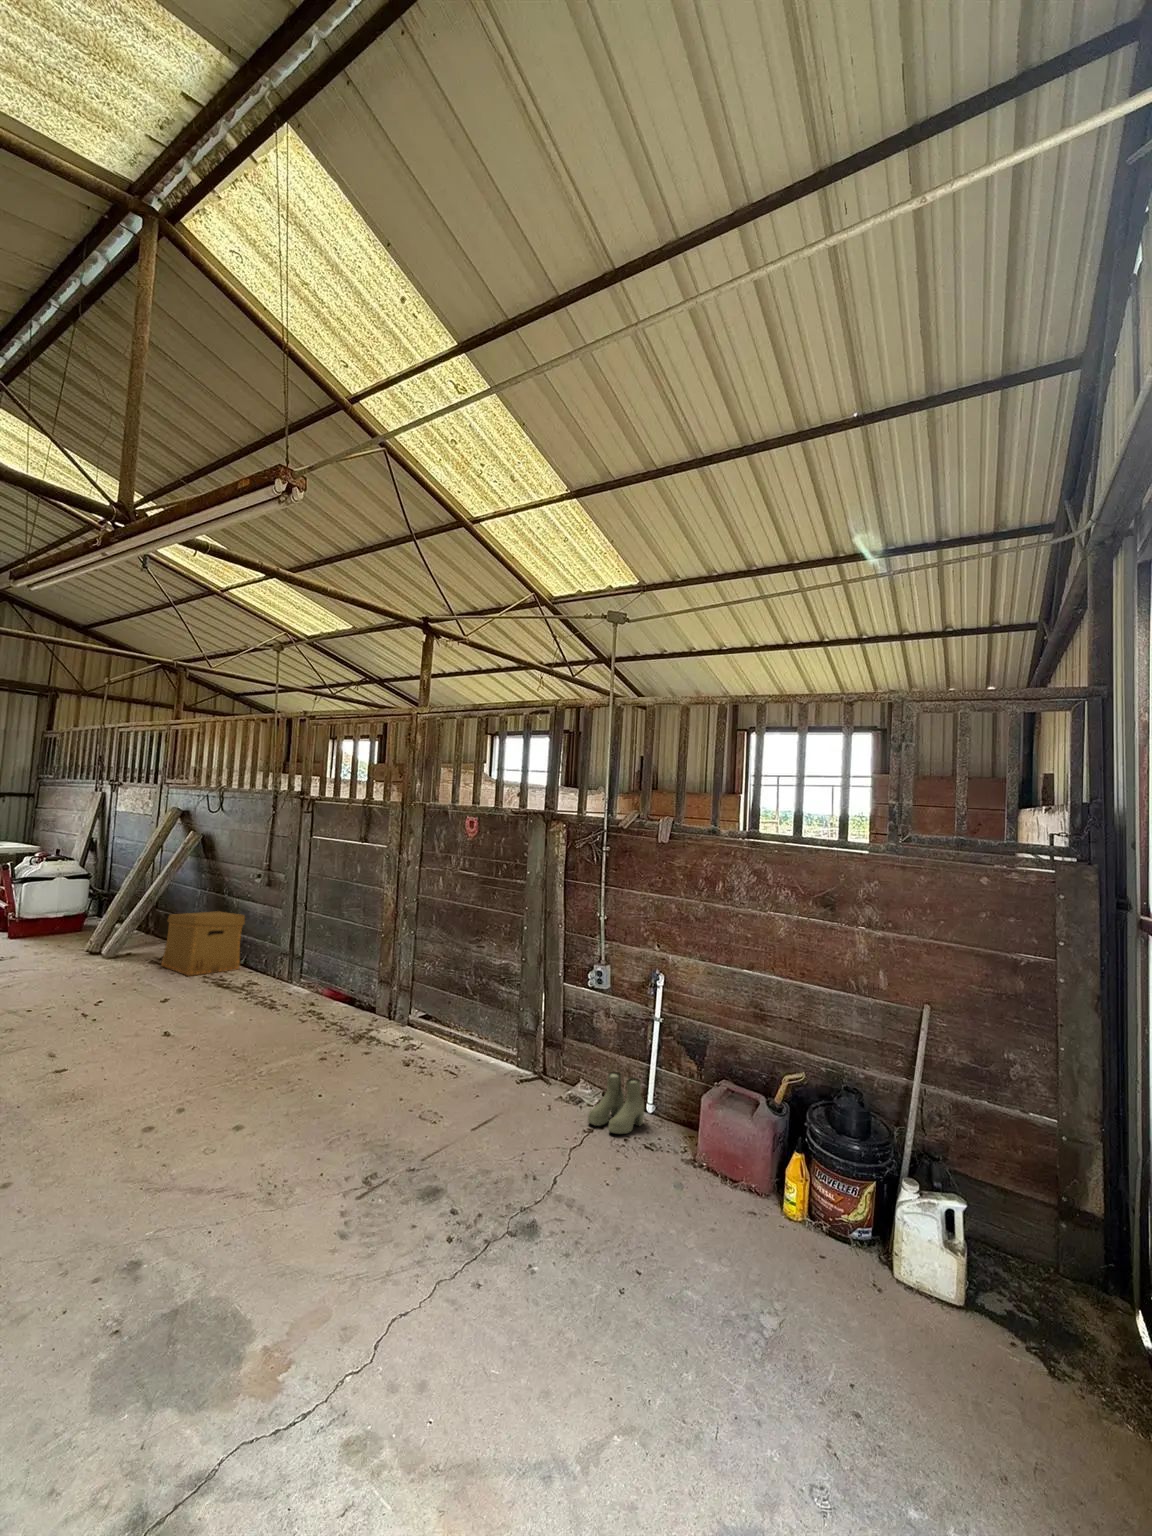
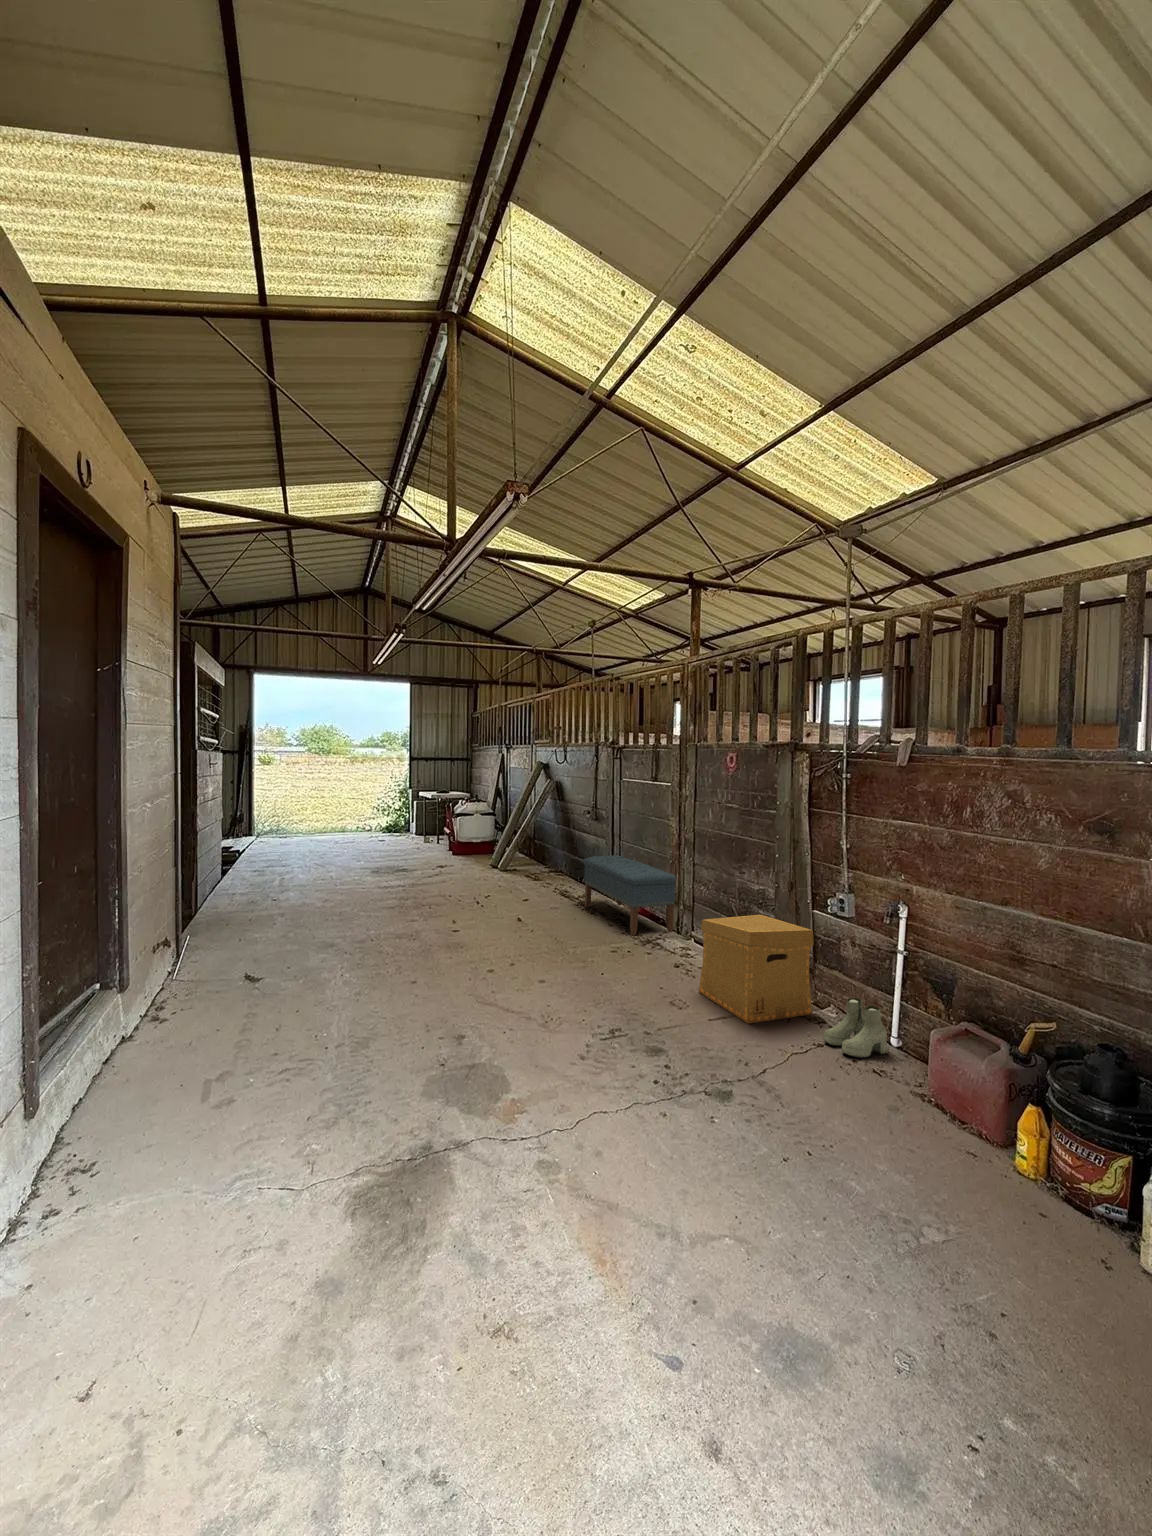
cardboard box: present [161,912,245,976] -> present [699,915,814,1024]
bench: none [254,929,389,1029] -> present [584,856,676,936]

